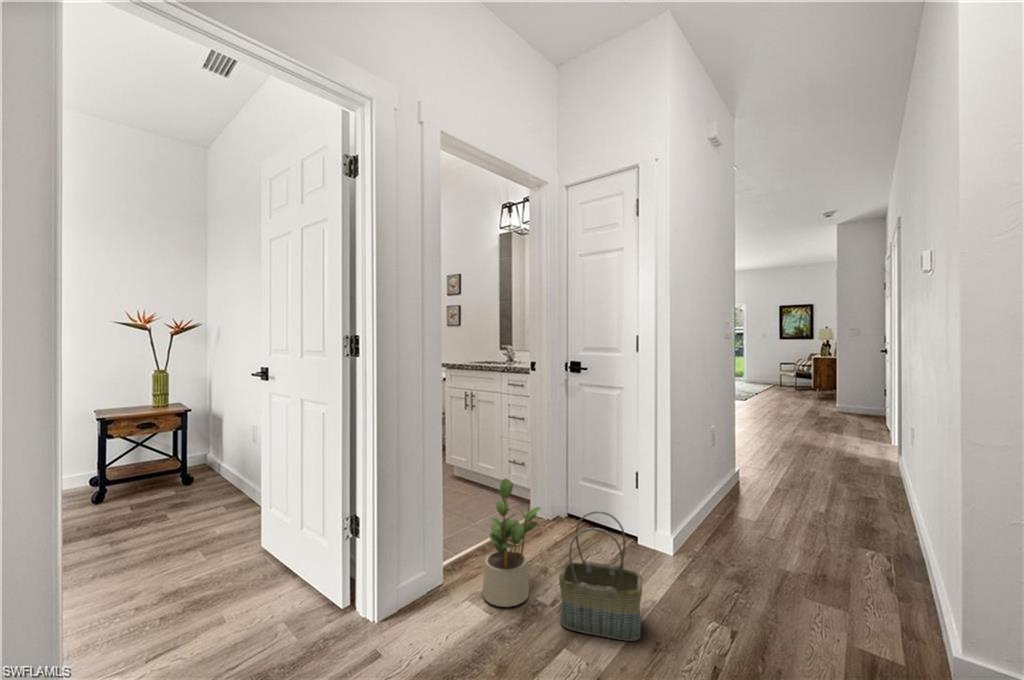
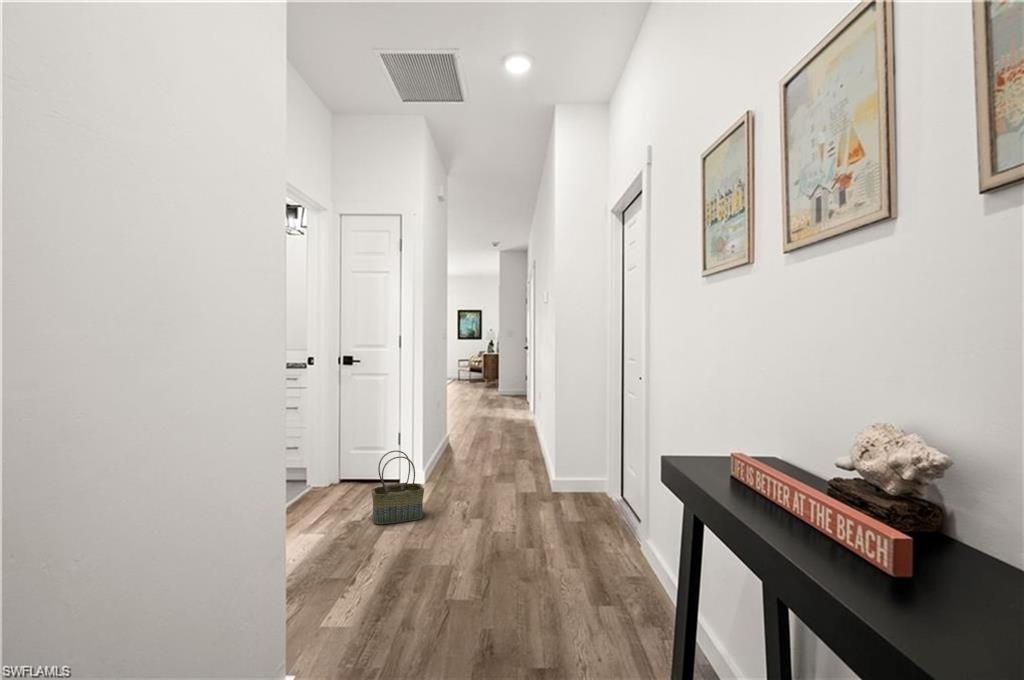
potted plant: present [483,479,541,607] -> none [309,440,350,528]

